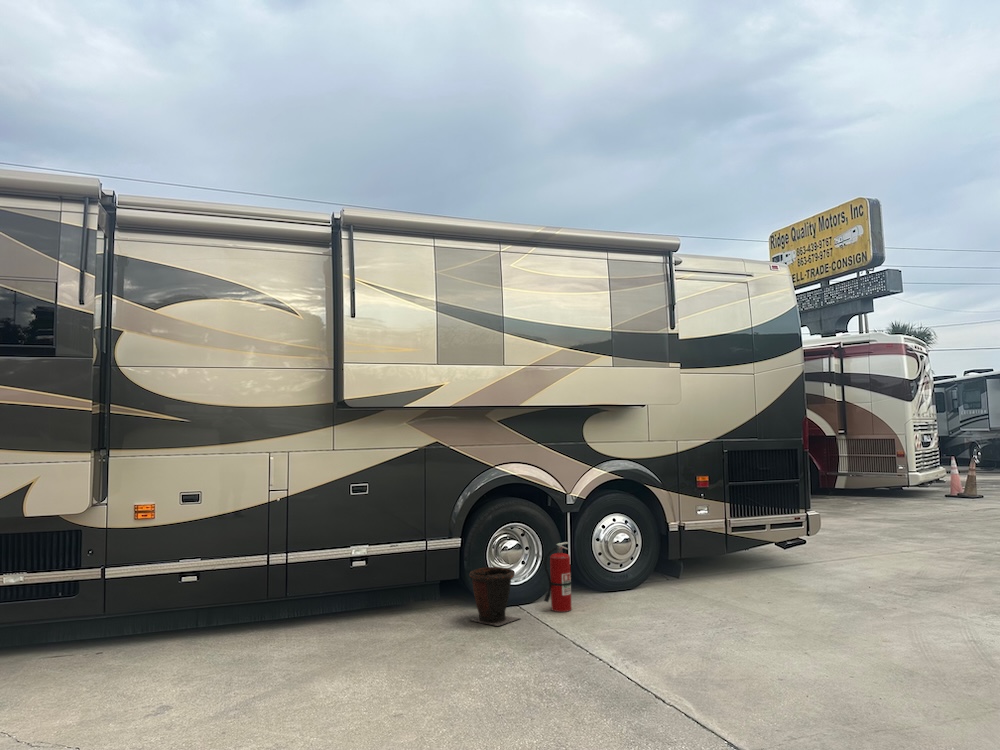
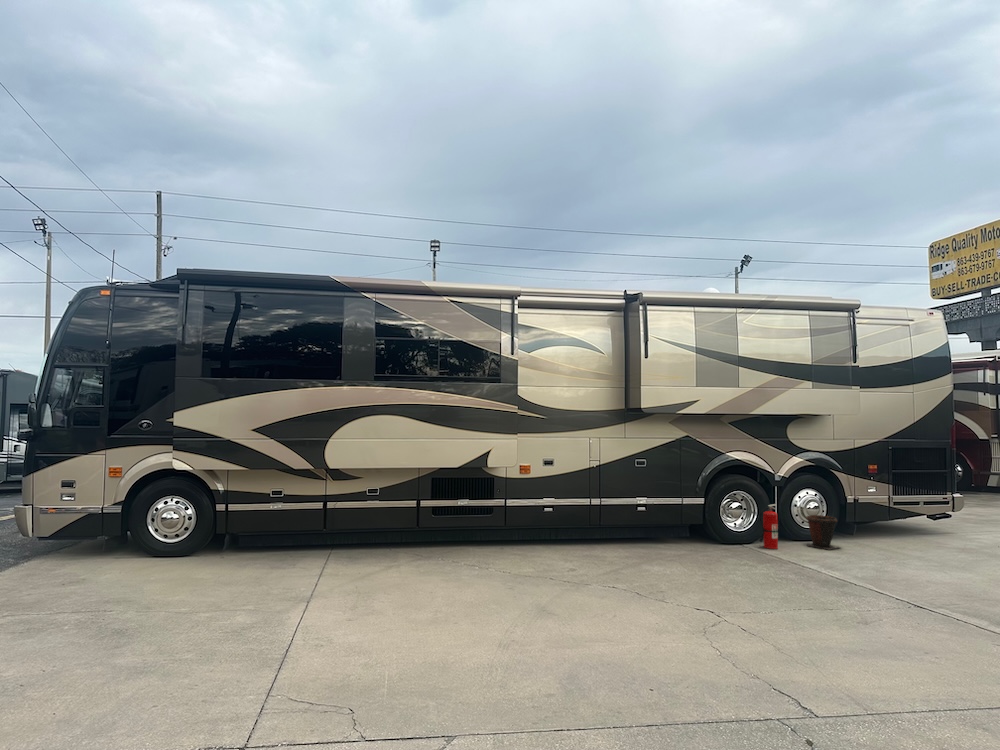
bucket: present [469,567,520,626] -> present [806,515,839,549]

